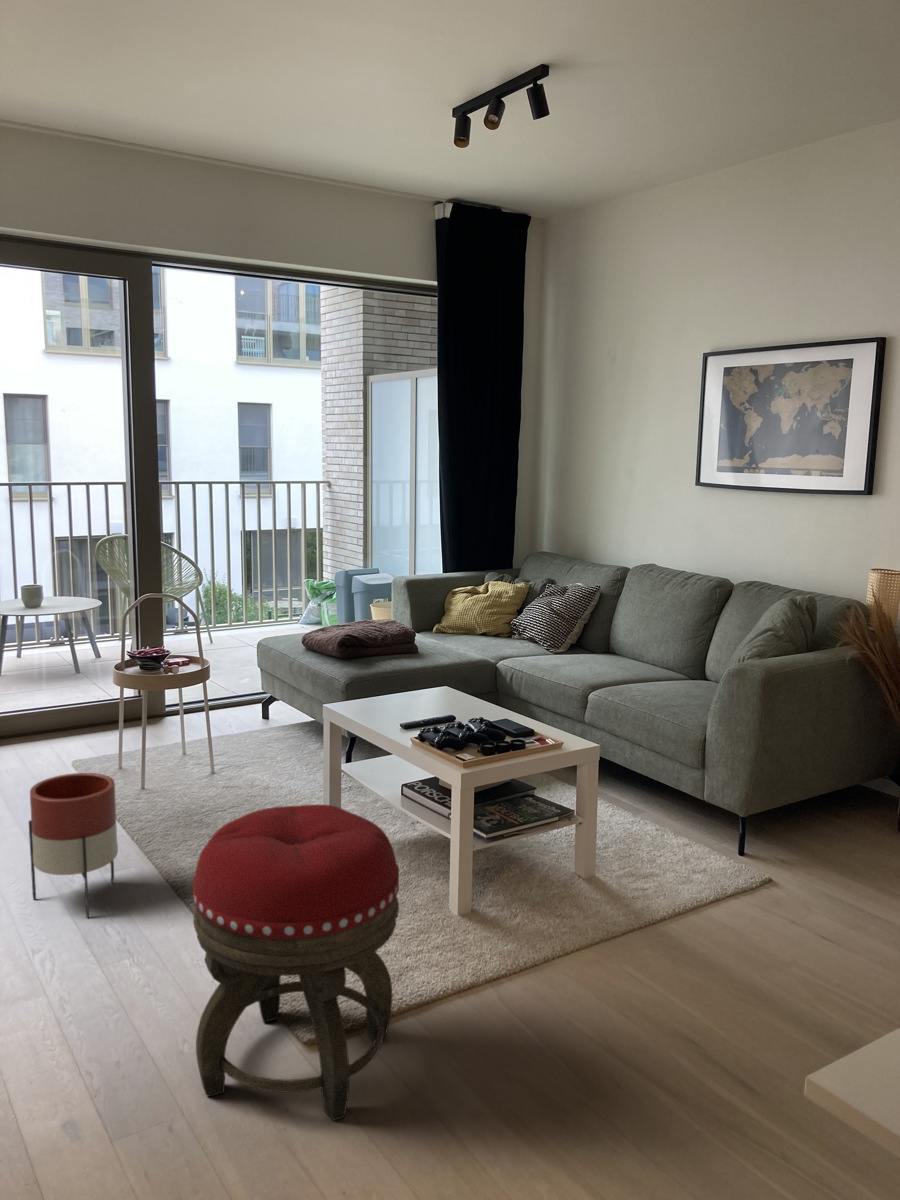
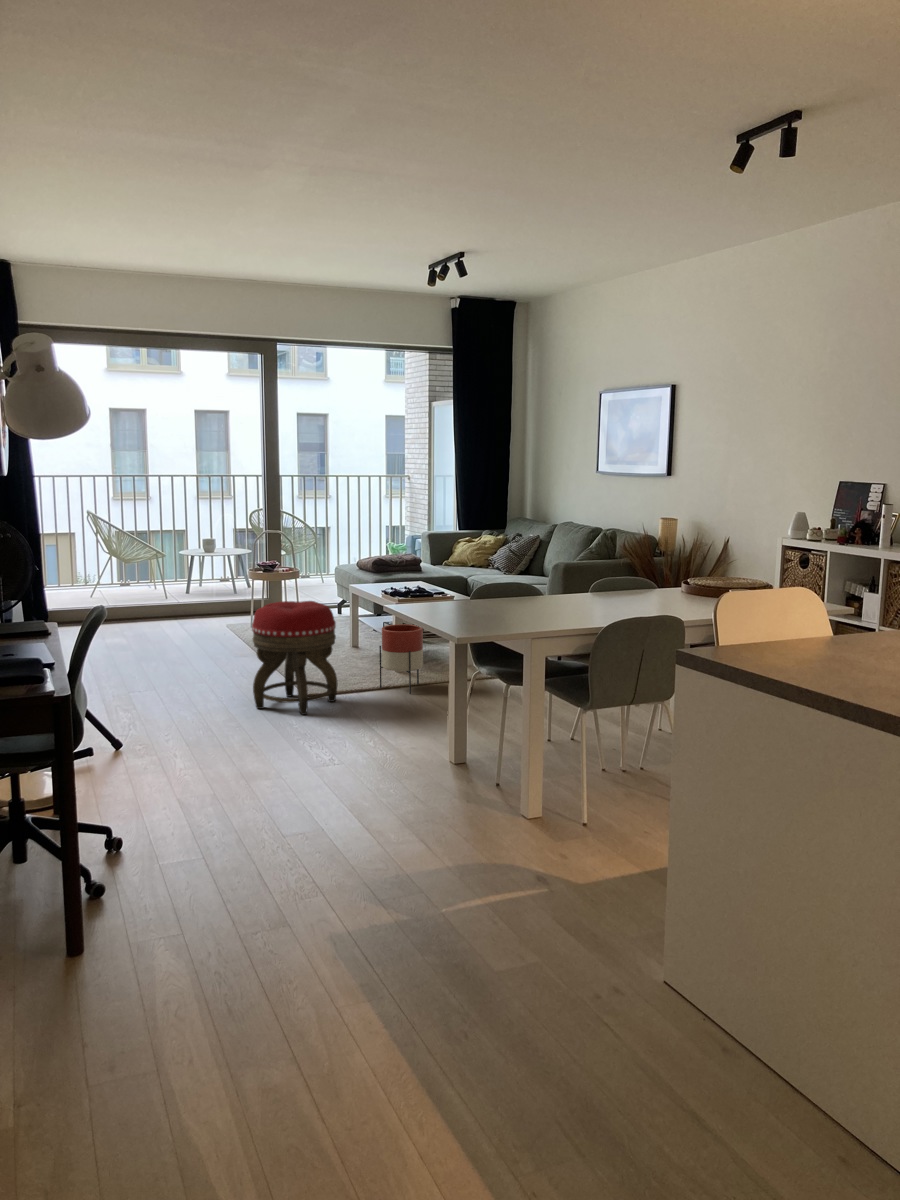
planter: present [29,773,118,917] -> present [379,624,423,694]

